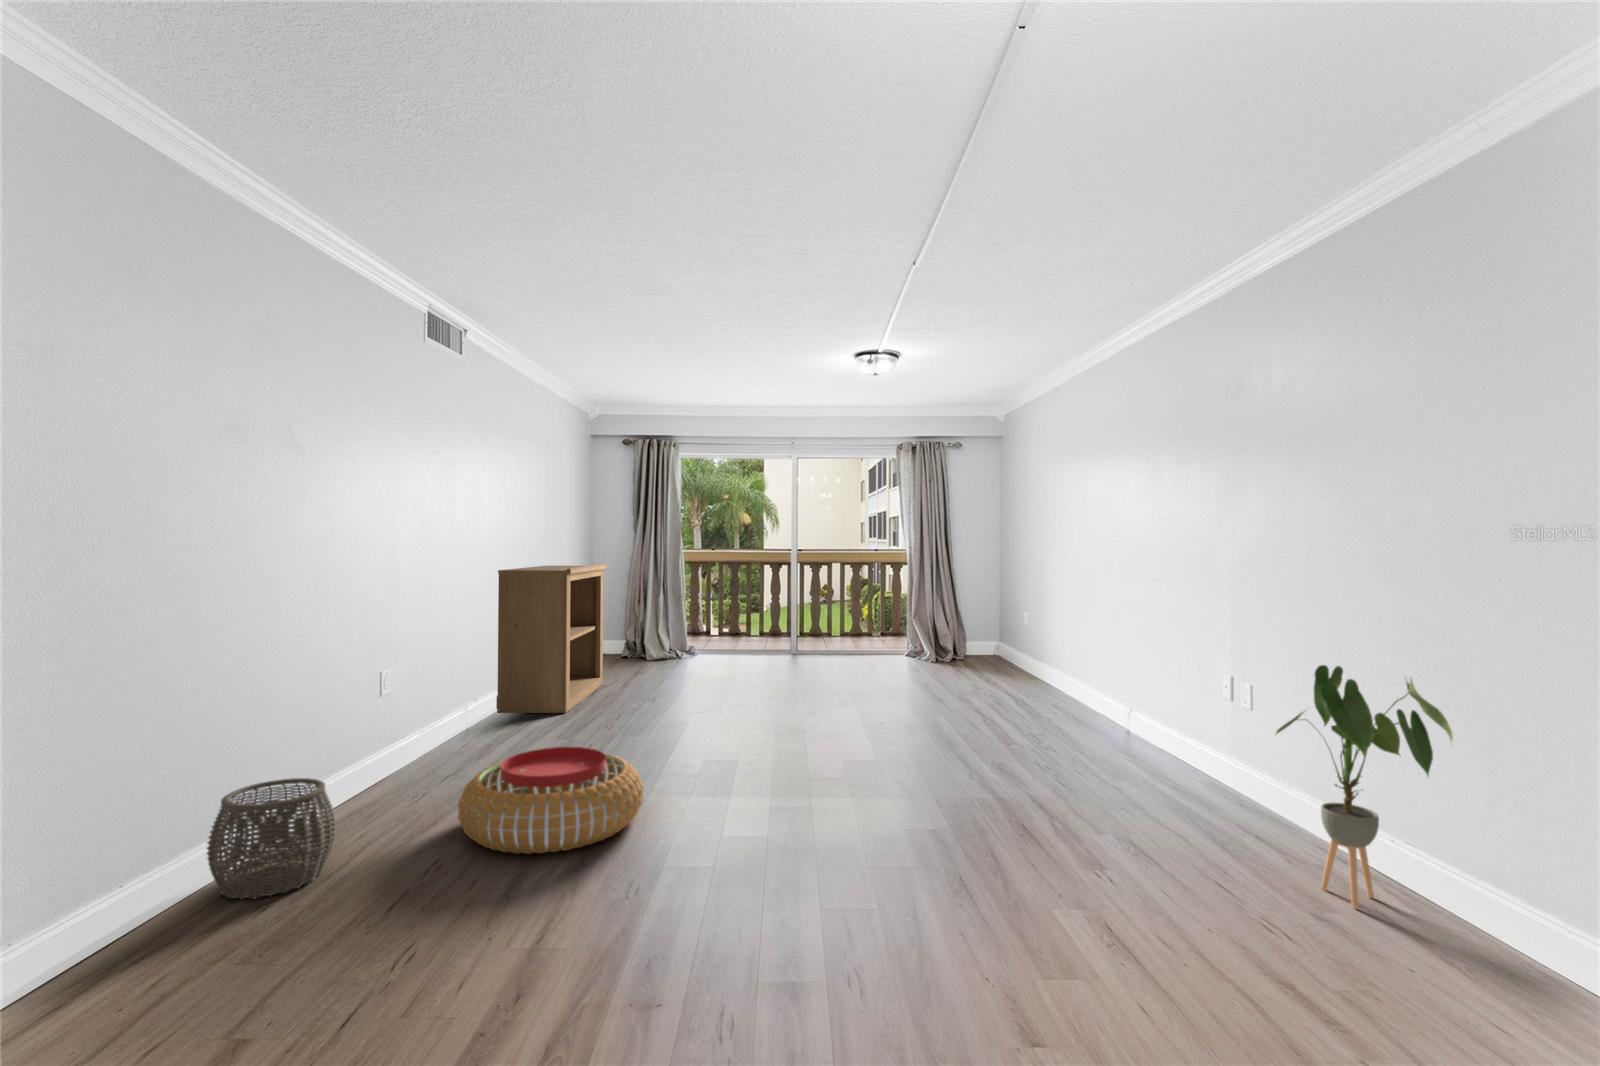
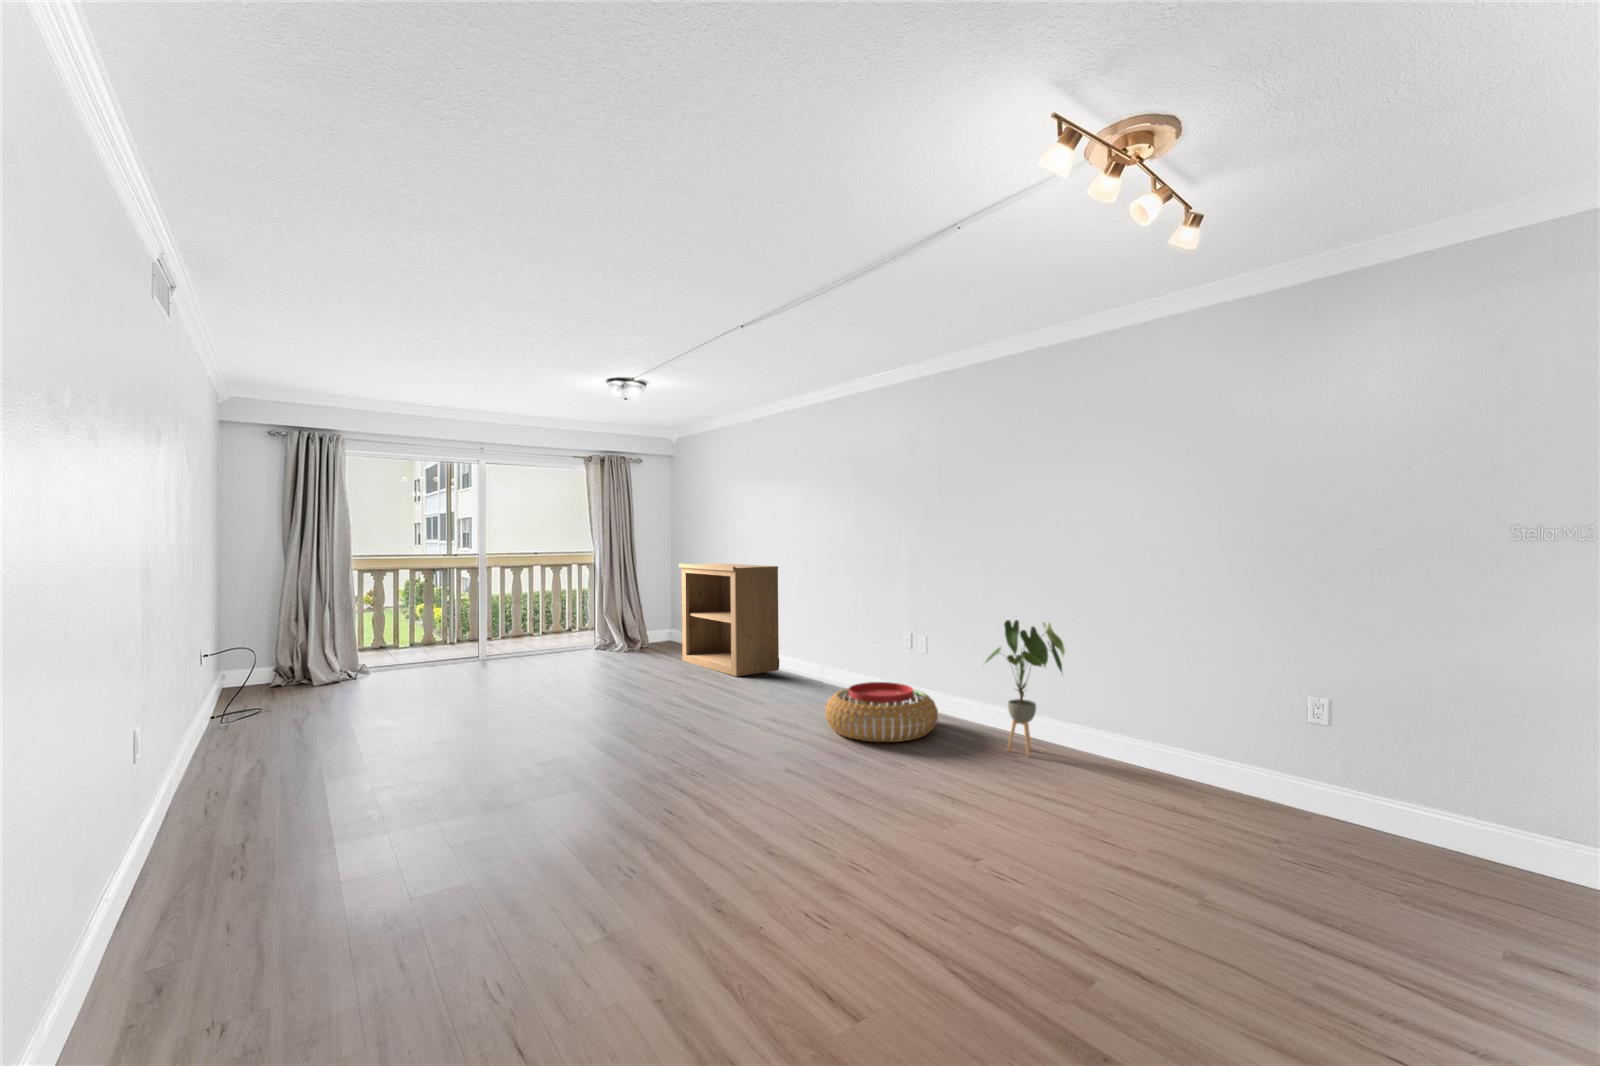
bookshelf: present [496,564,607,713] -> present [679,563,779,676]
pouf: present [458,747,643,854] -> present [825,682,938,742]
woven basket: present [207,778,336,899] -> none [117,851,280,1011]

